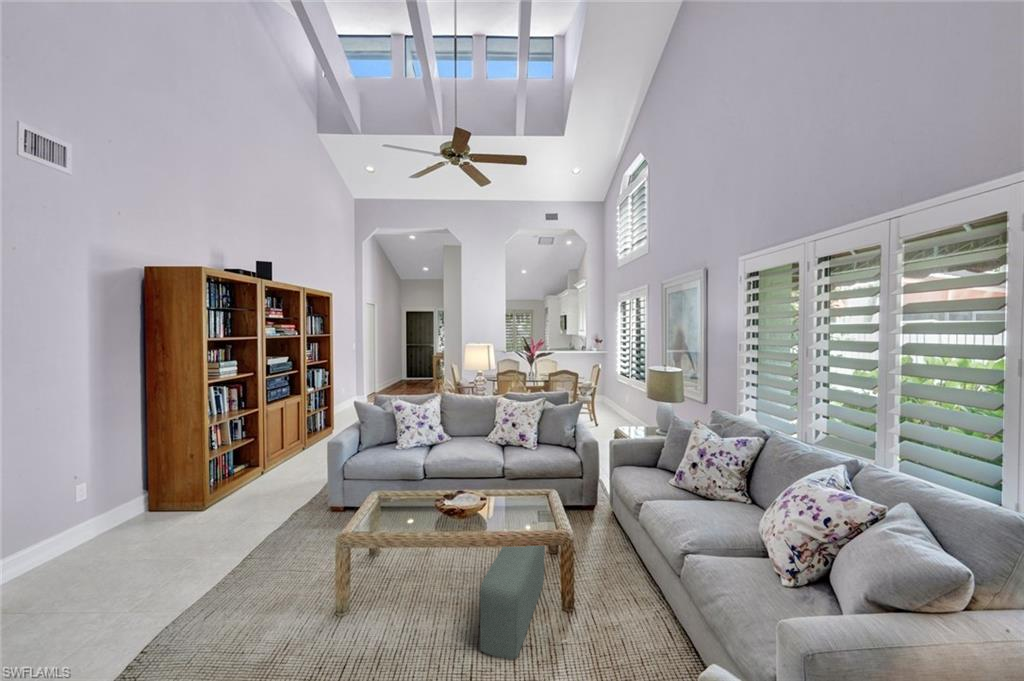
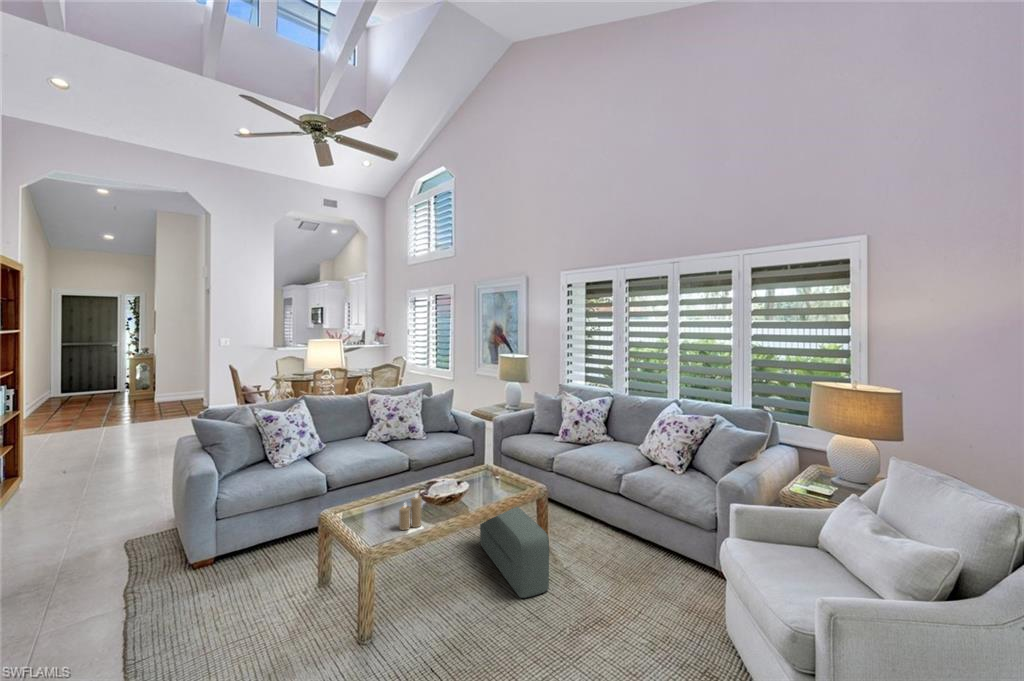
candle: none [393,496,416,531] -> present [399,494,422,530]

